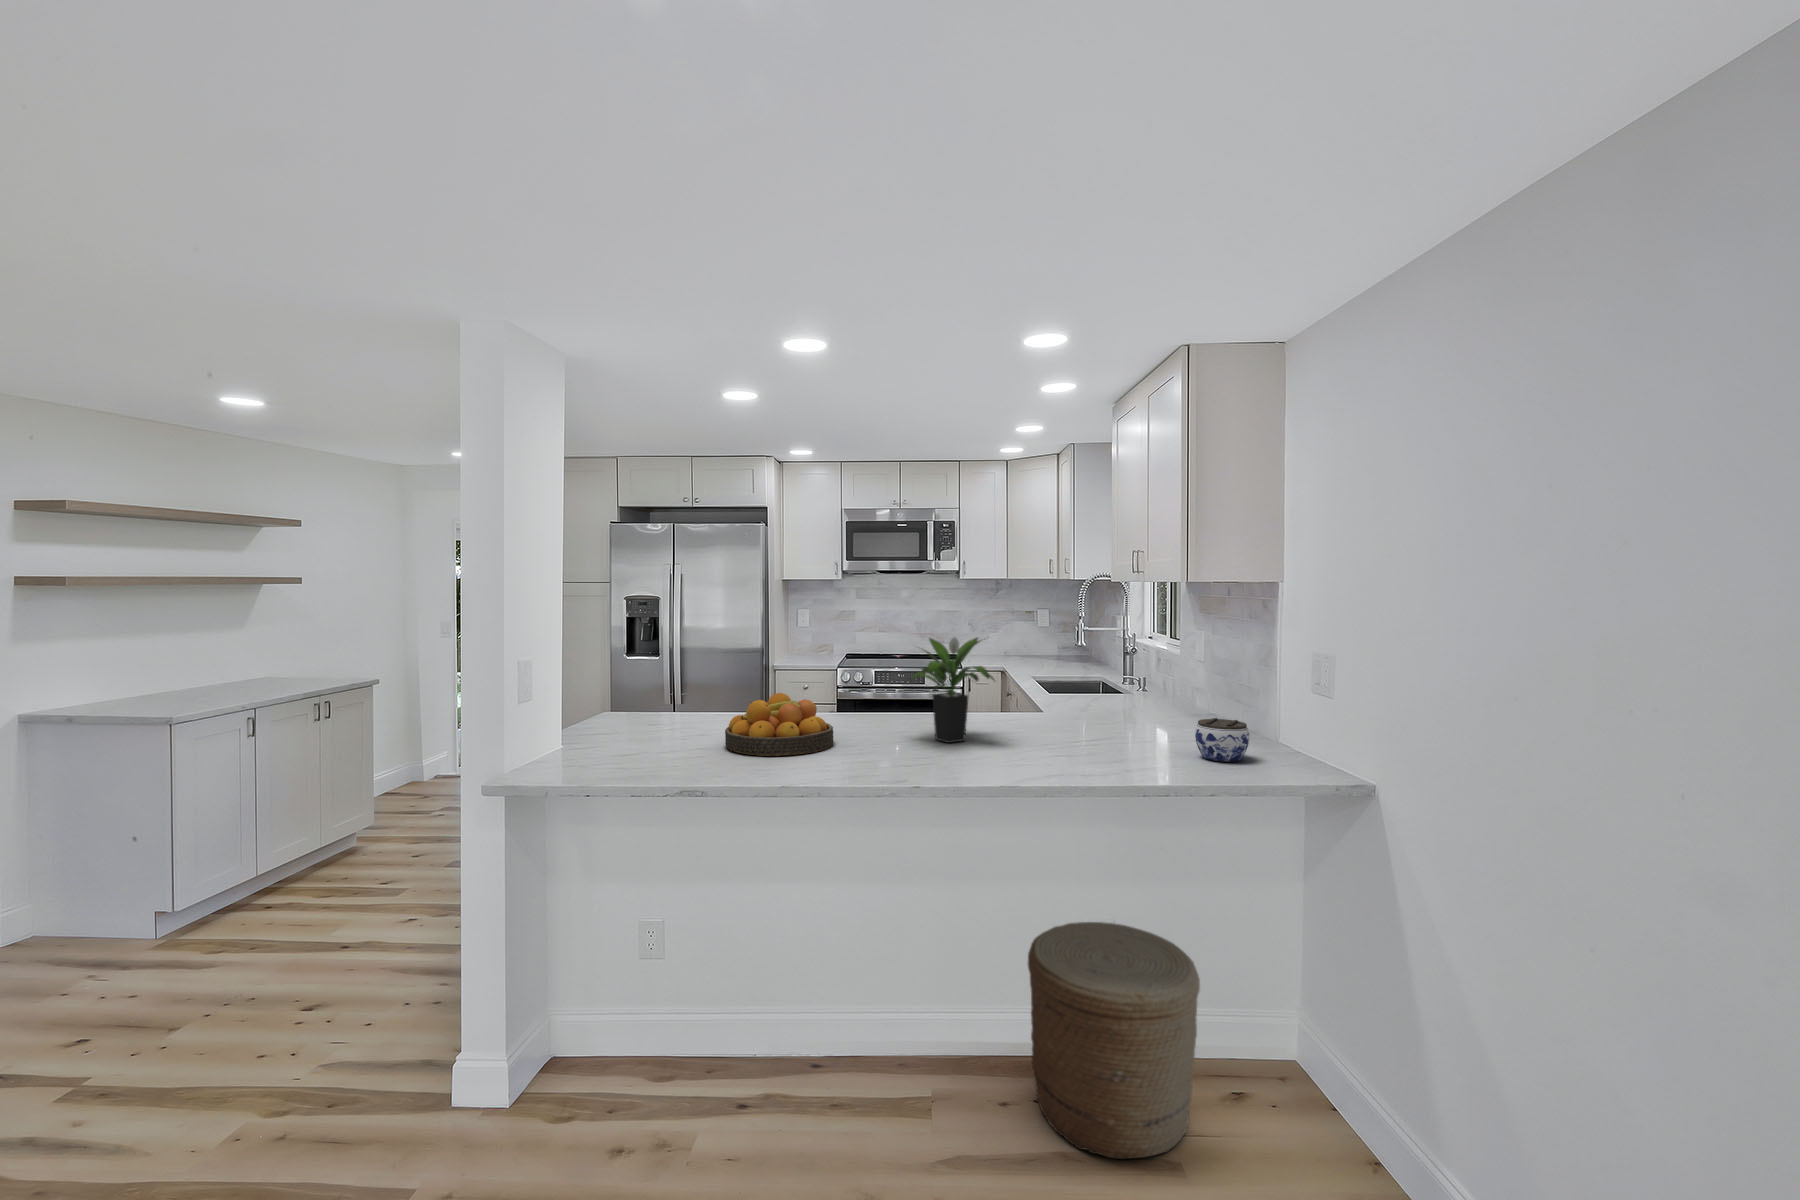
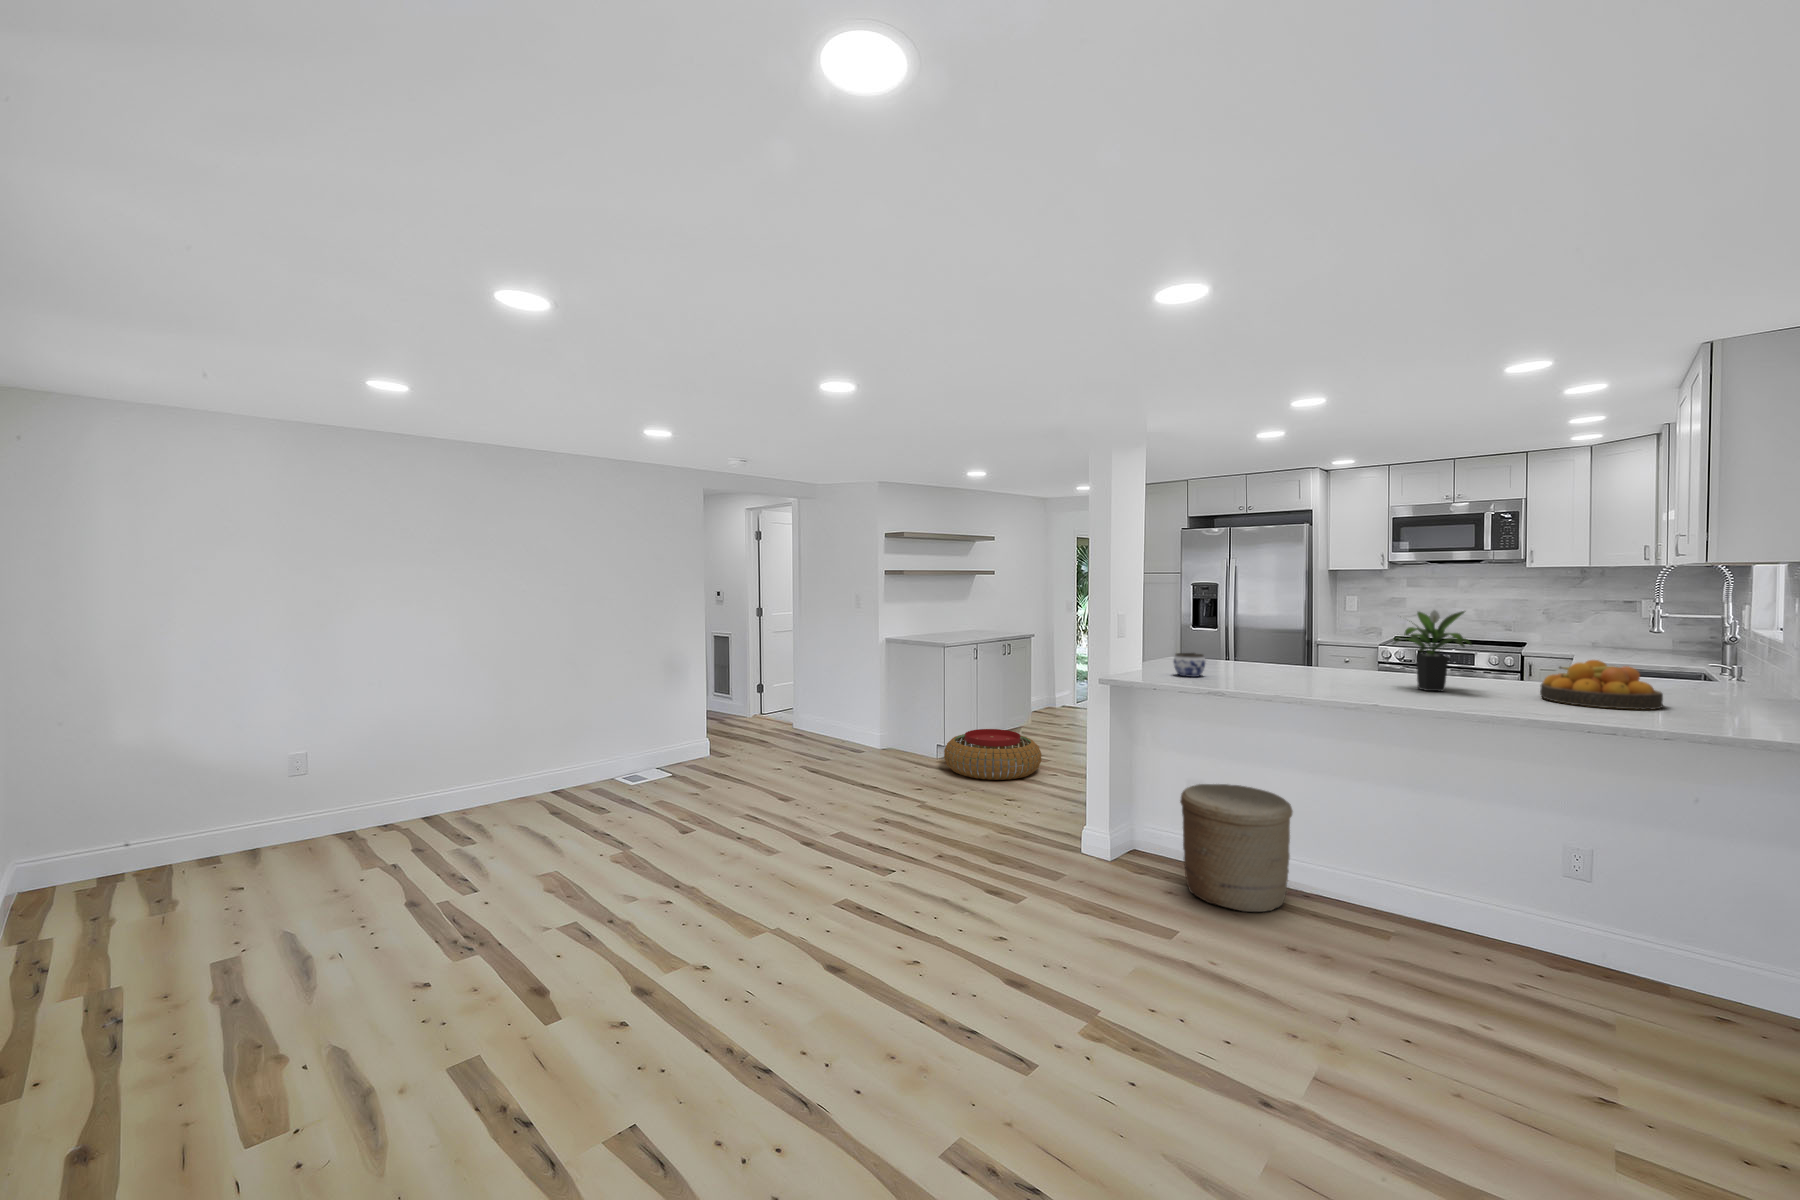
fruit bowl: present [725,693,834,756] -> present [1540,660,1663,710]
jar: present [1195,718,1250,762] -> present [1173,653,1206,677]
pouf: none [166,856,387,969] -> present [944,729,1041,780]
woven basket: present [1028,922,1200,1159] -> present [1180,784,1293,912]

